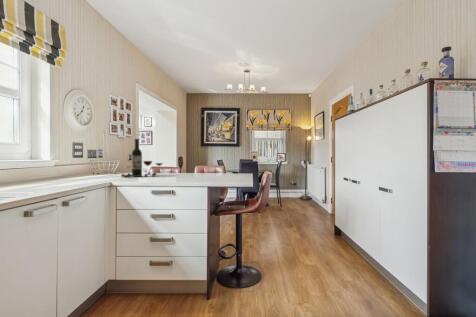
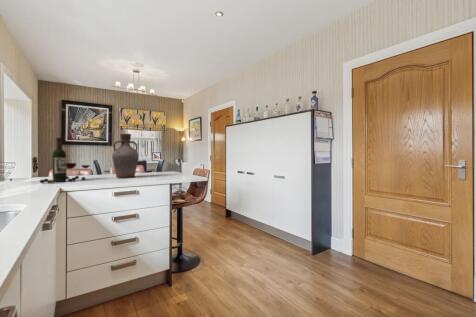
vase: none [177,133,201,177] -> present [112,134,139,178]

